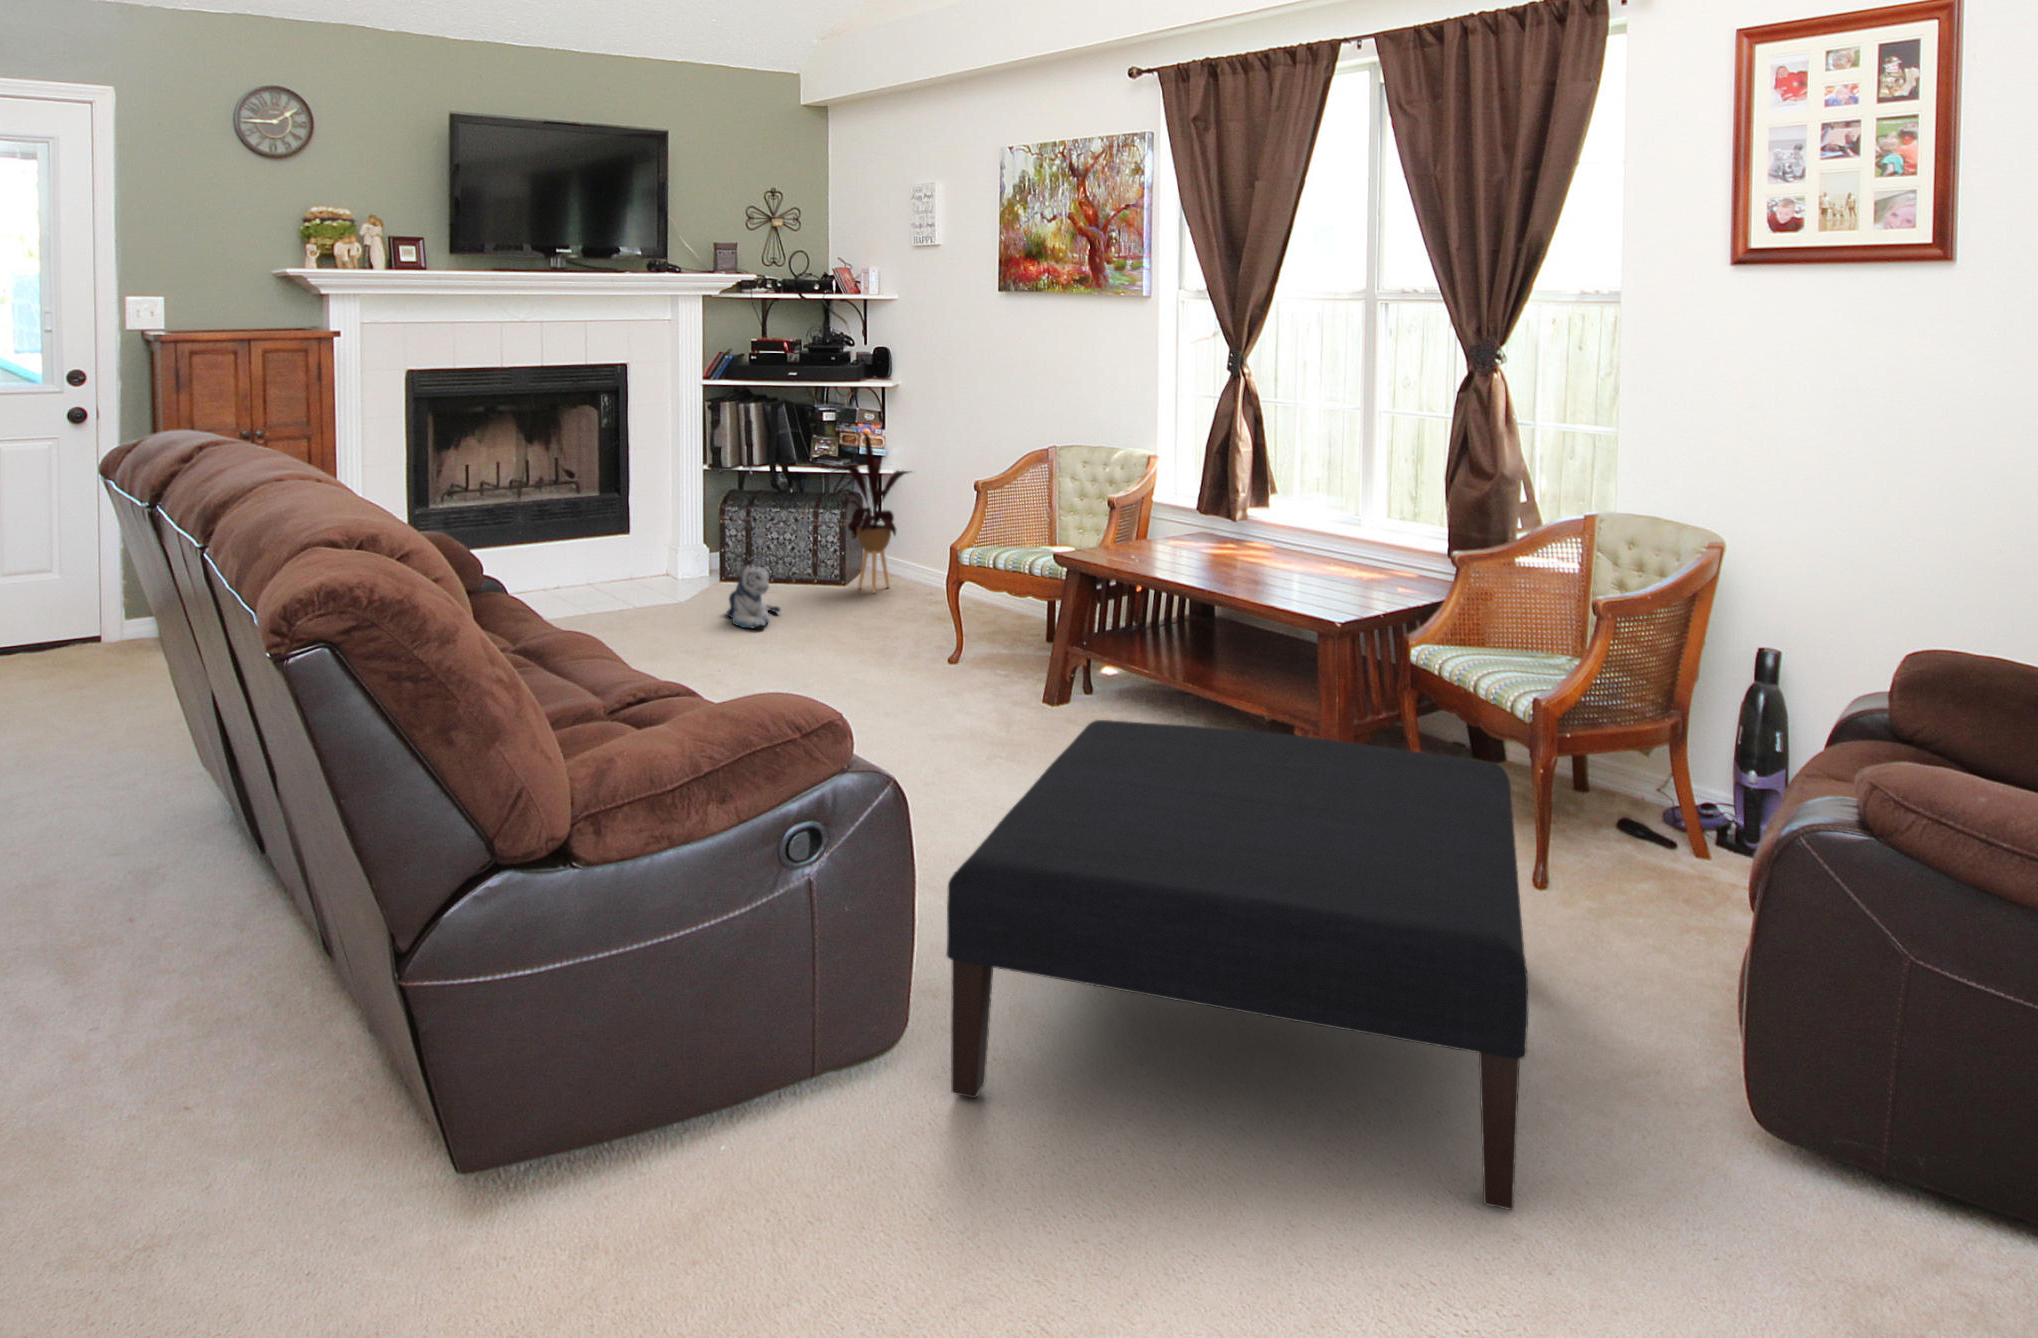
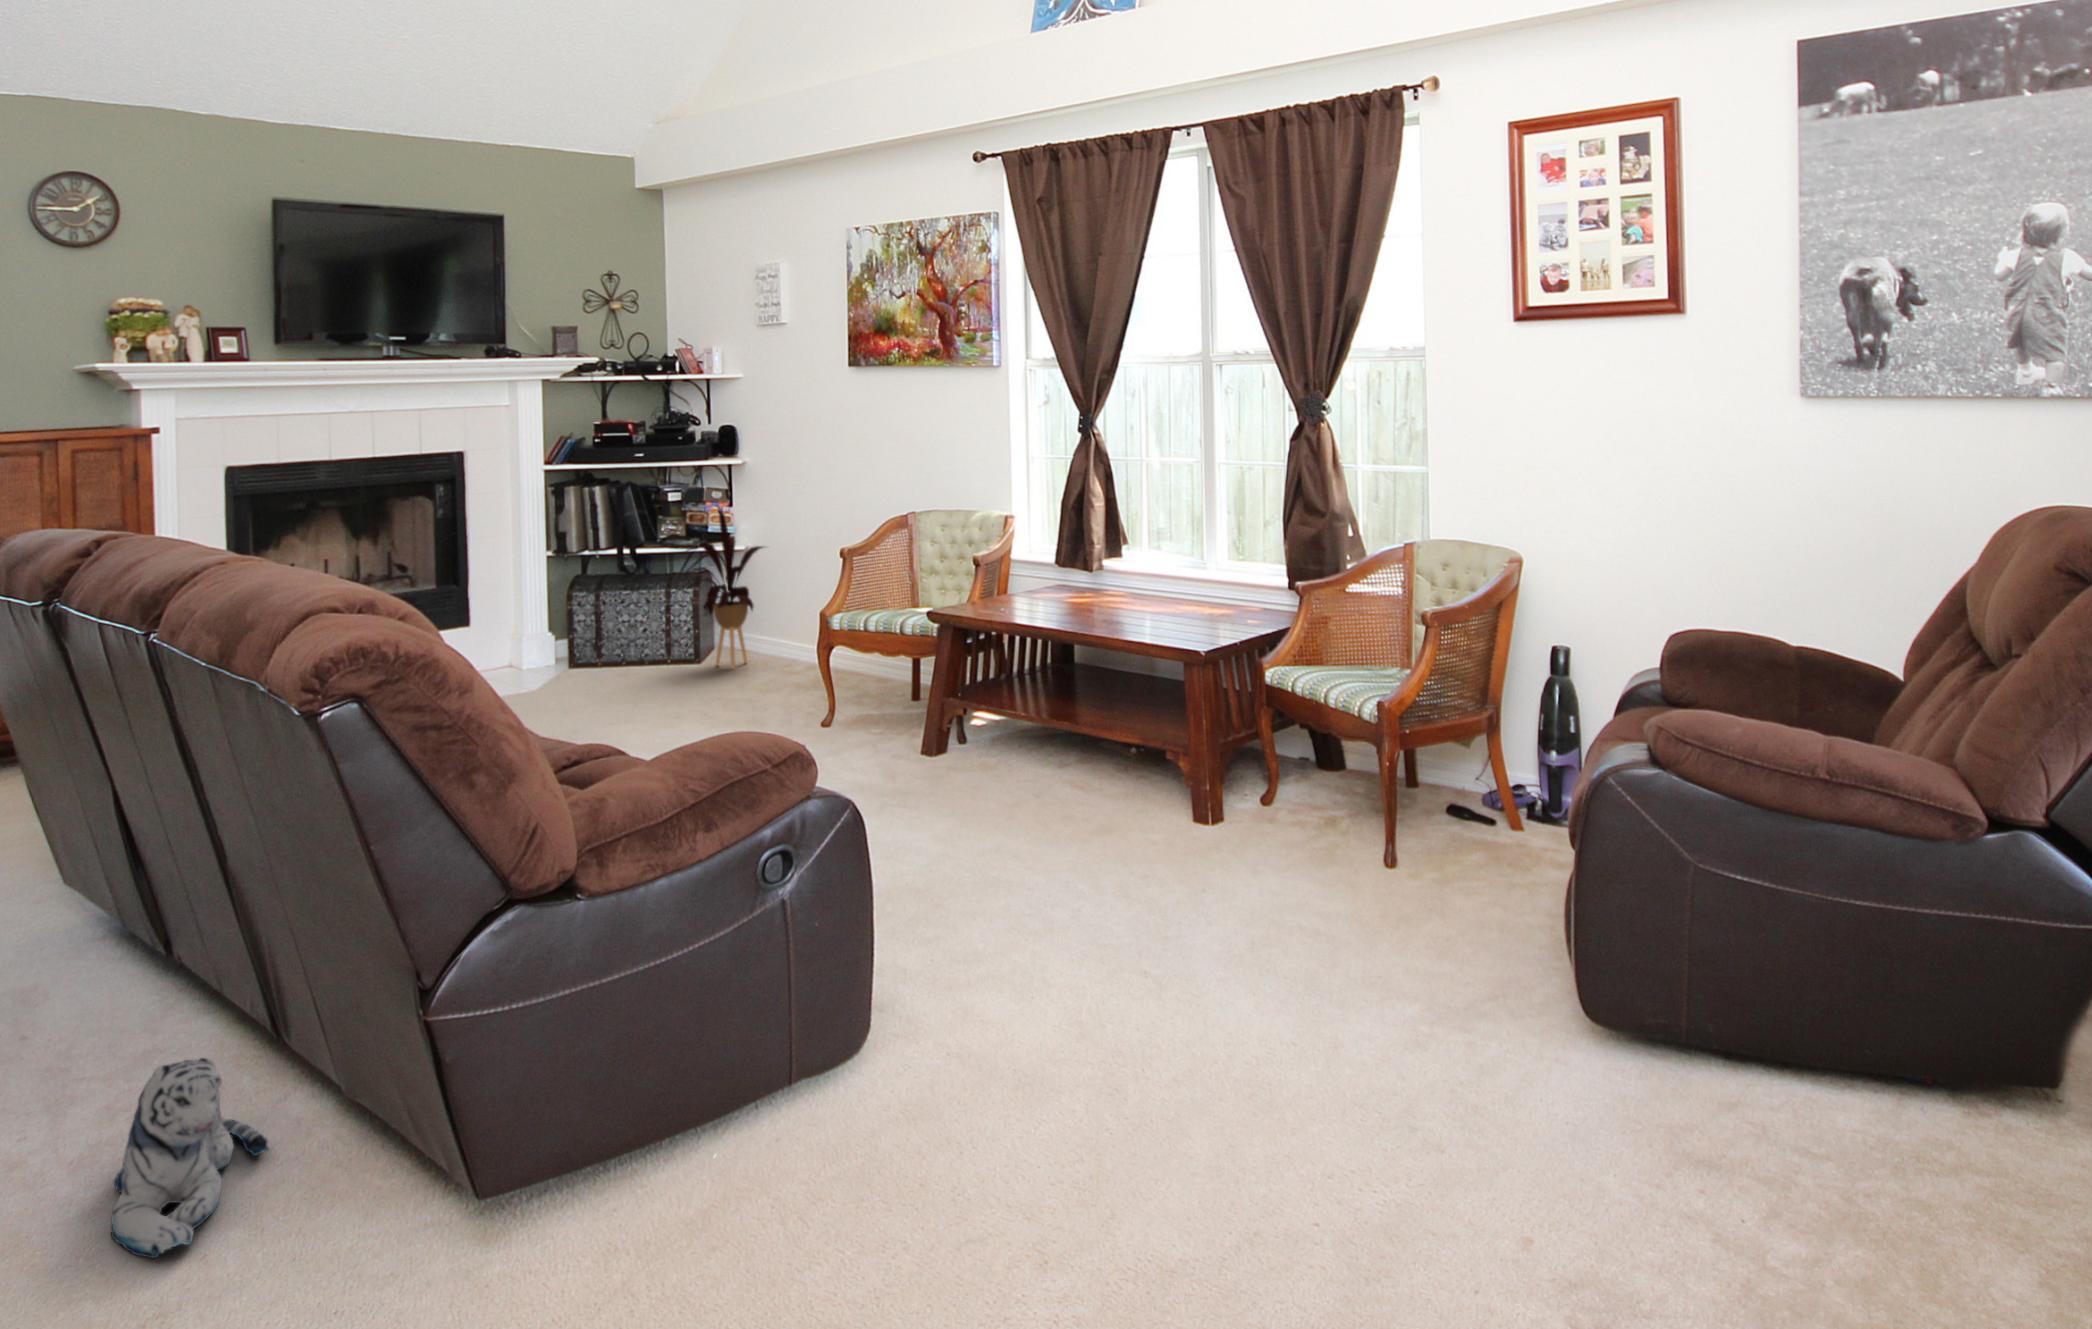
plush toy: present [726,565,781,629] -> present [111,1058,268,1258]
ottoman: present [947,720,1528,1210] -> none [901,749,1409,1117]

